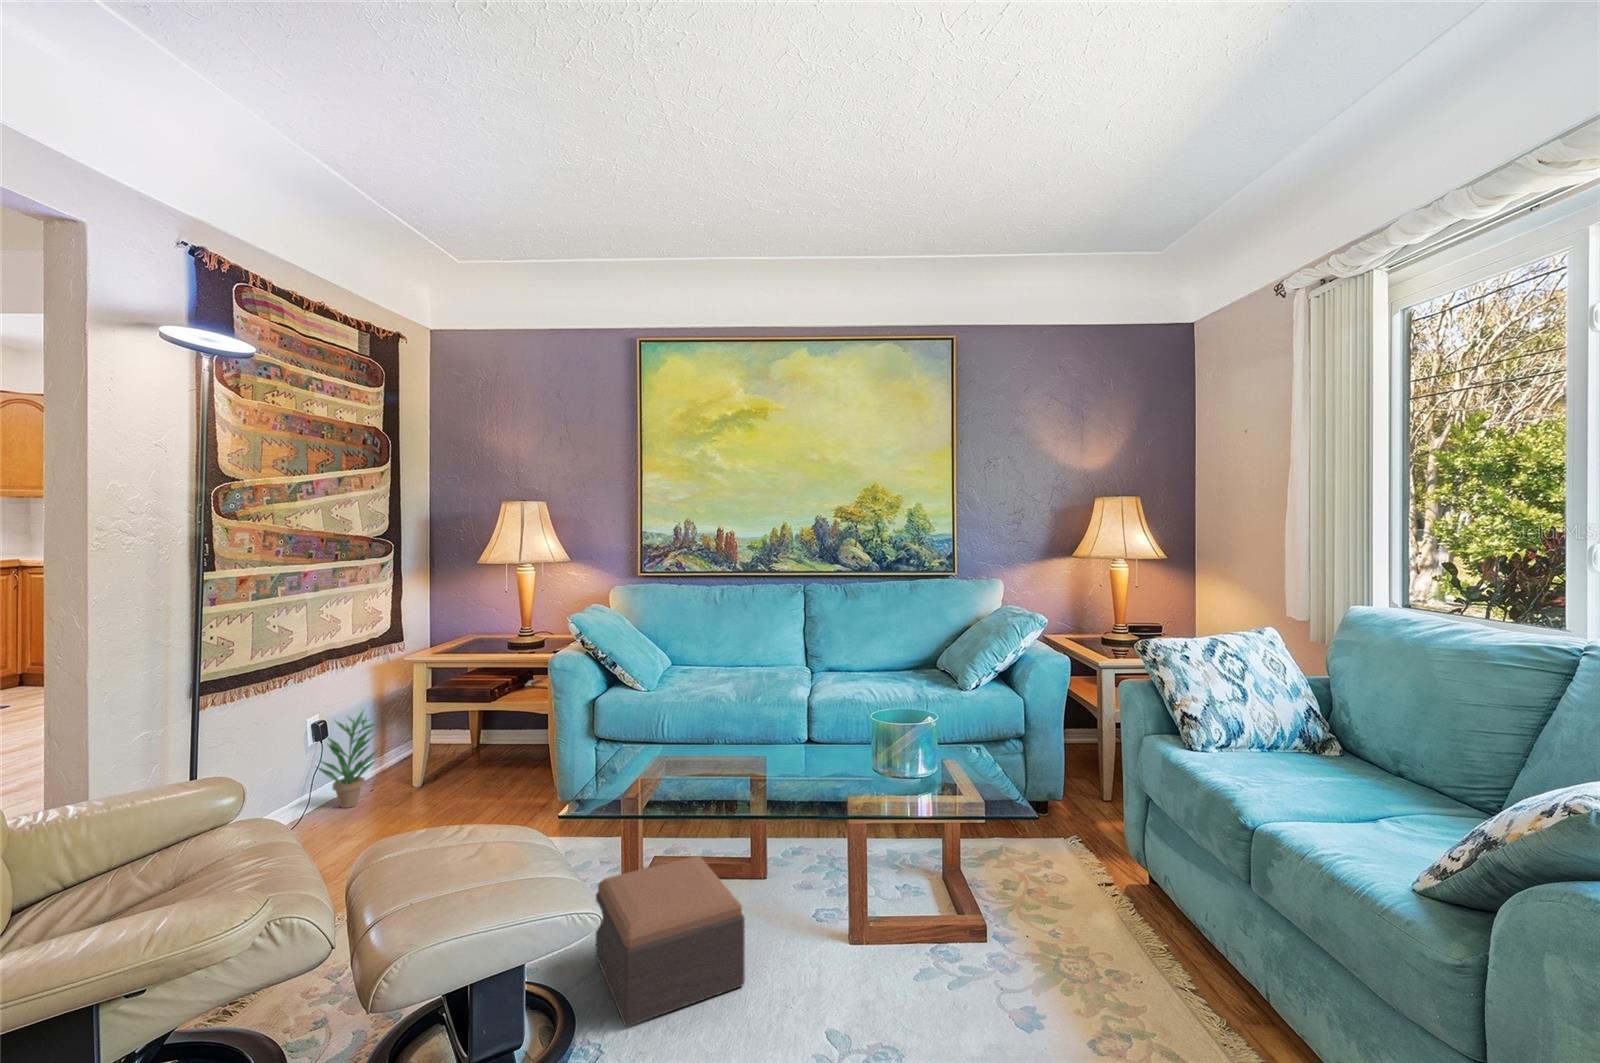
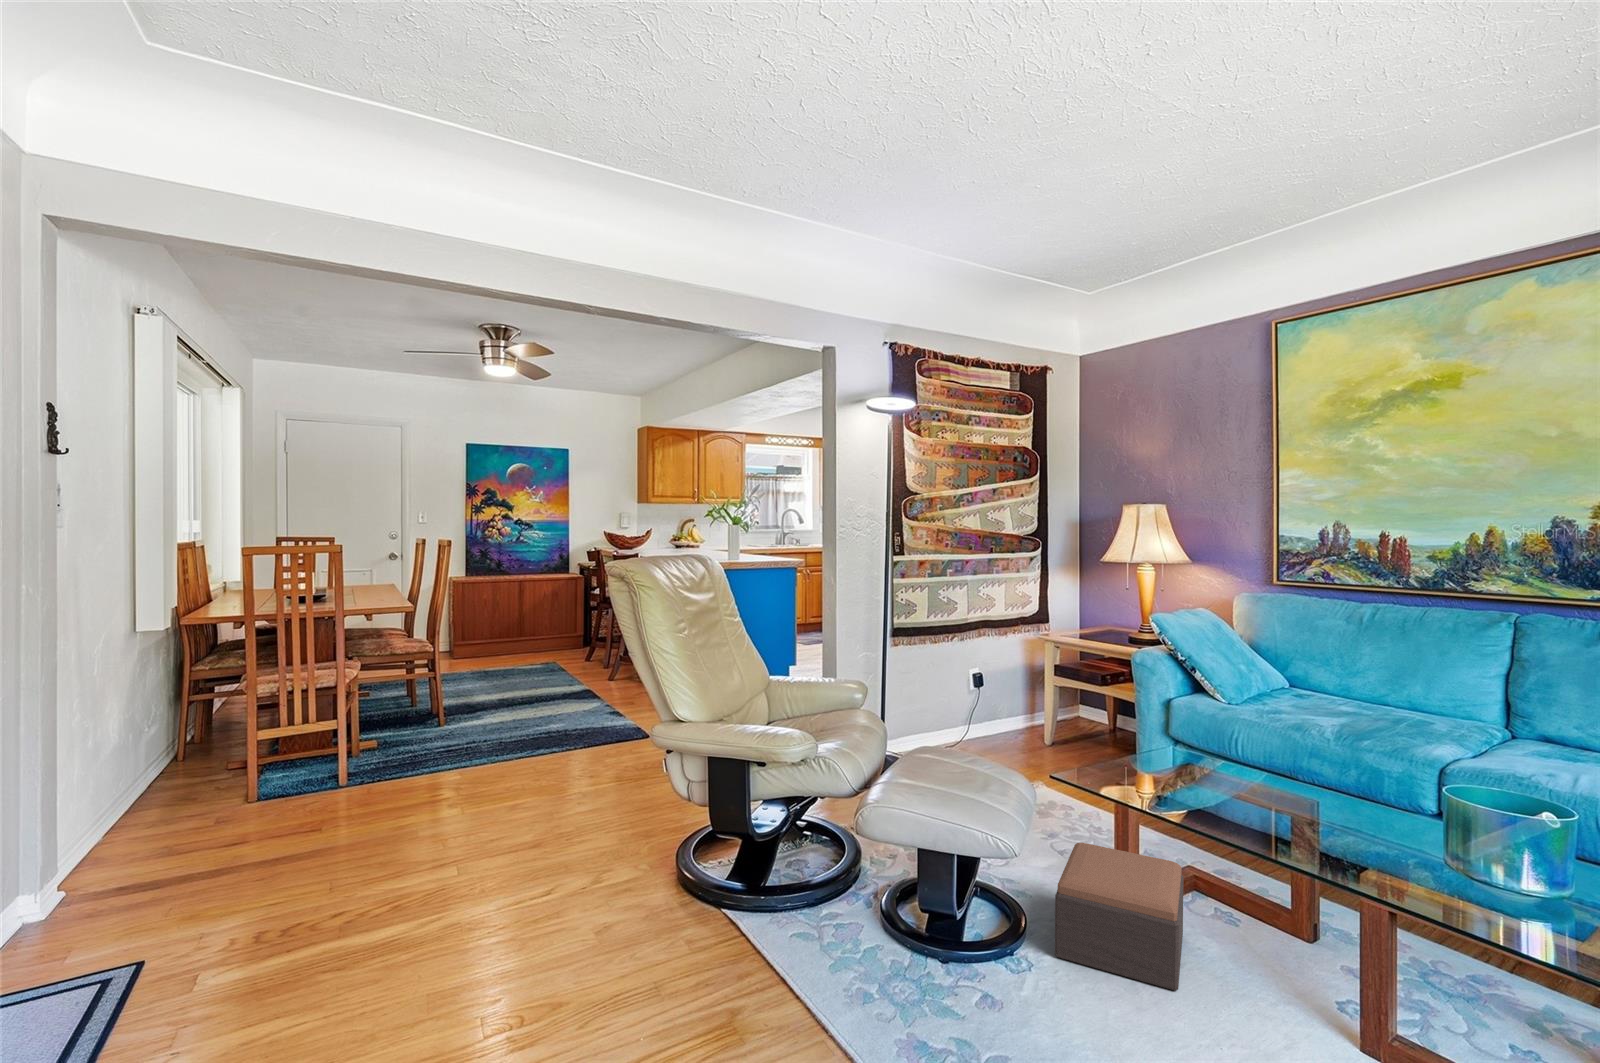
potted plant: present [318,711,376,808] -> none [970,671,1015,744]

